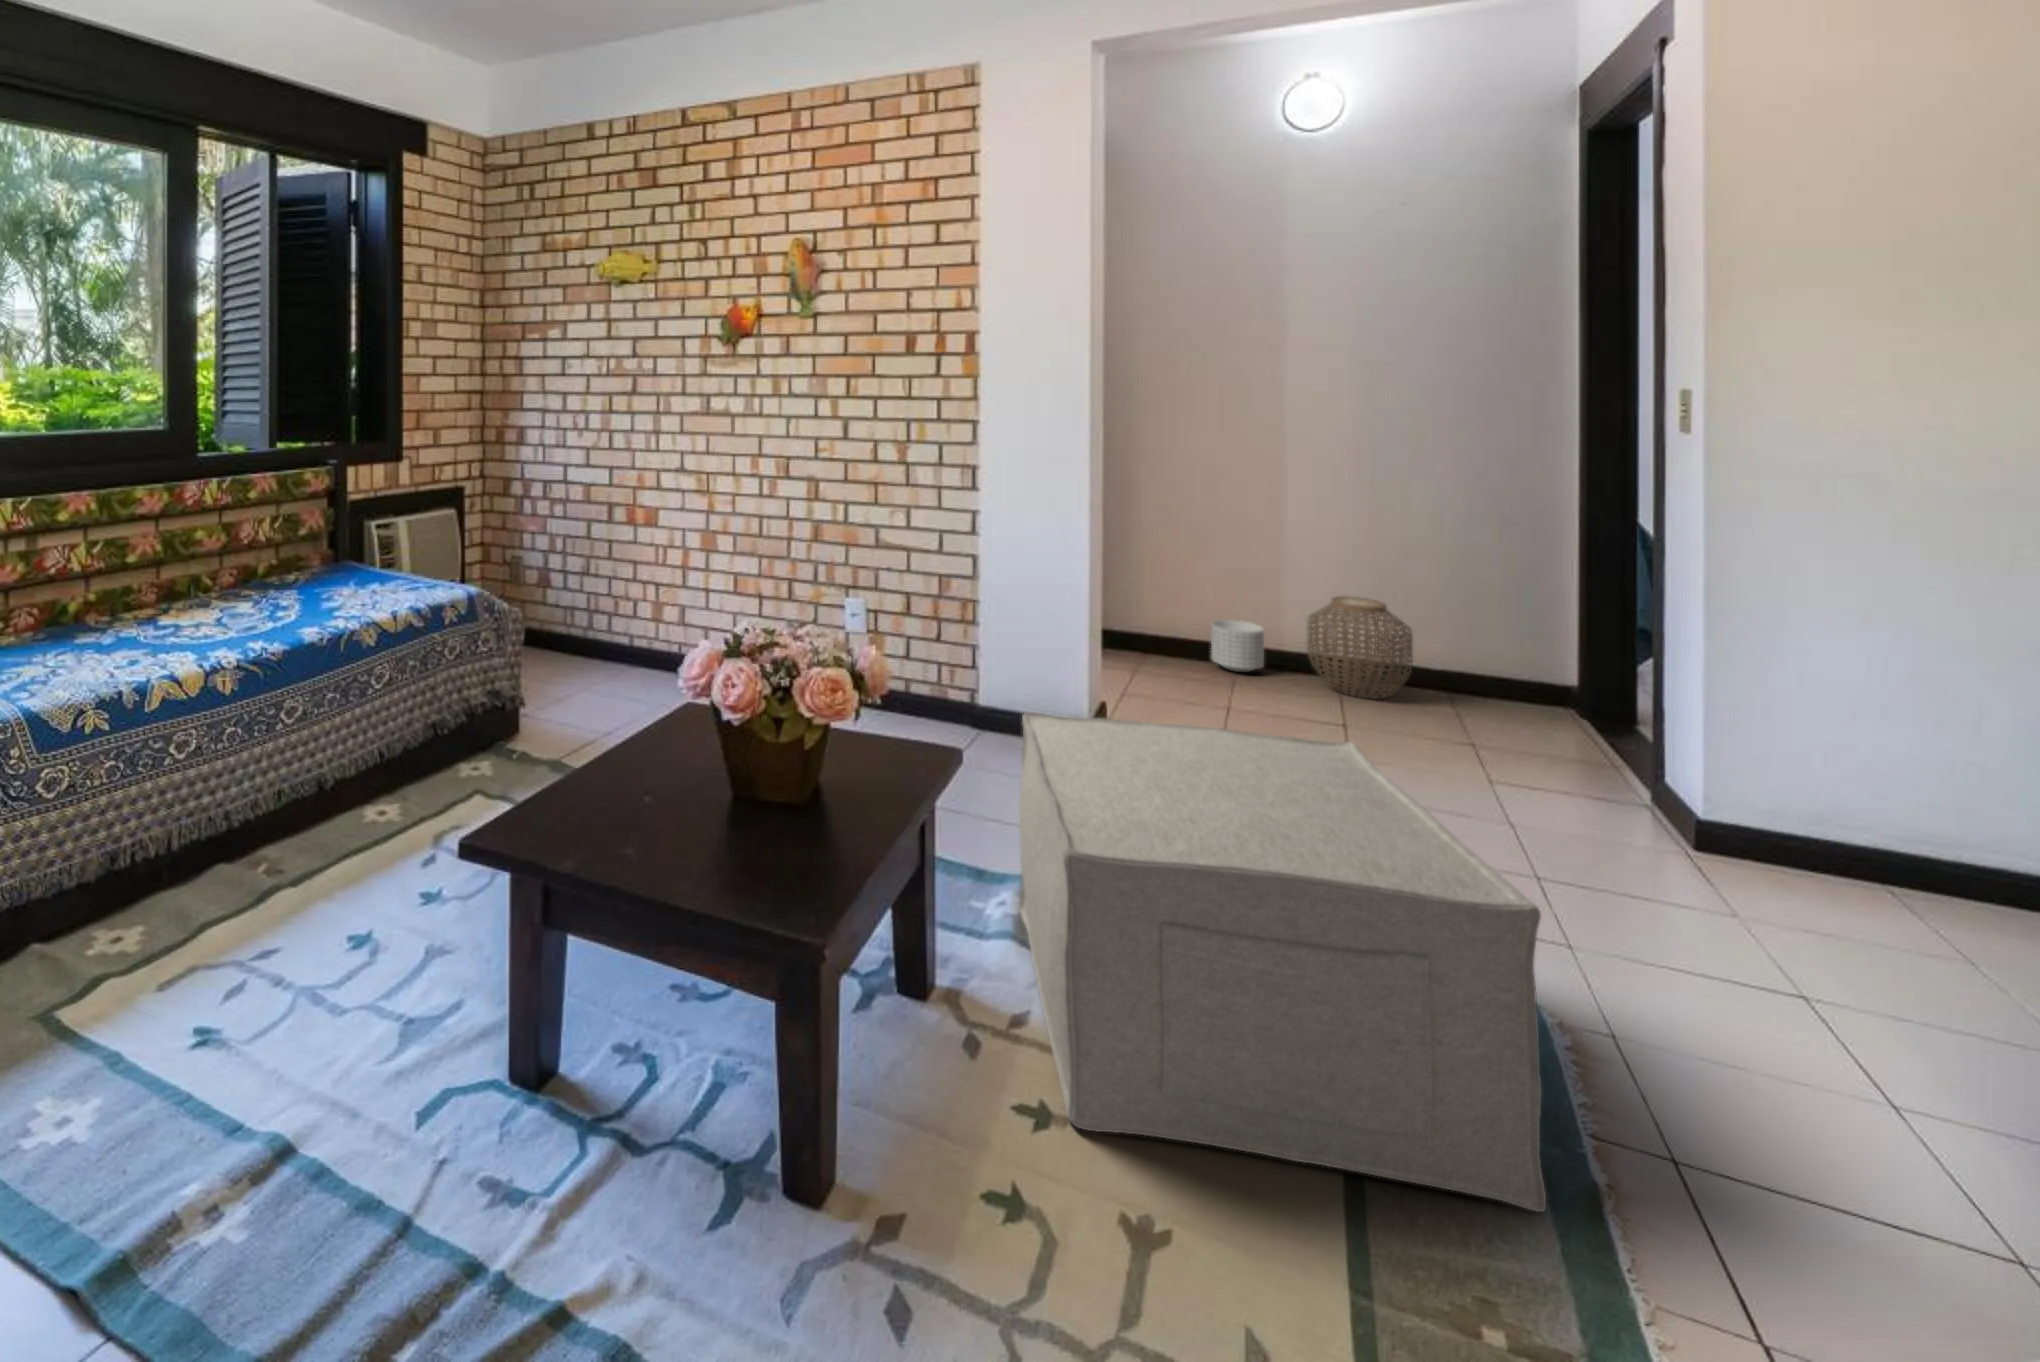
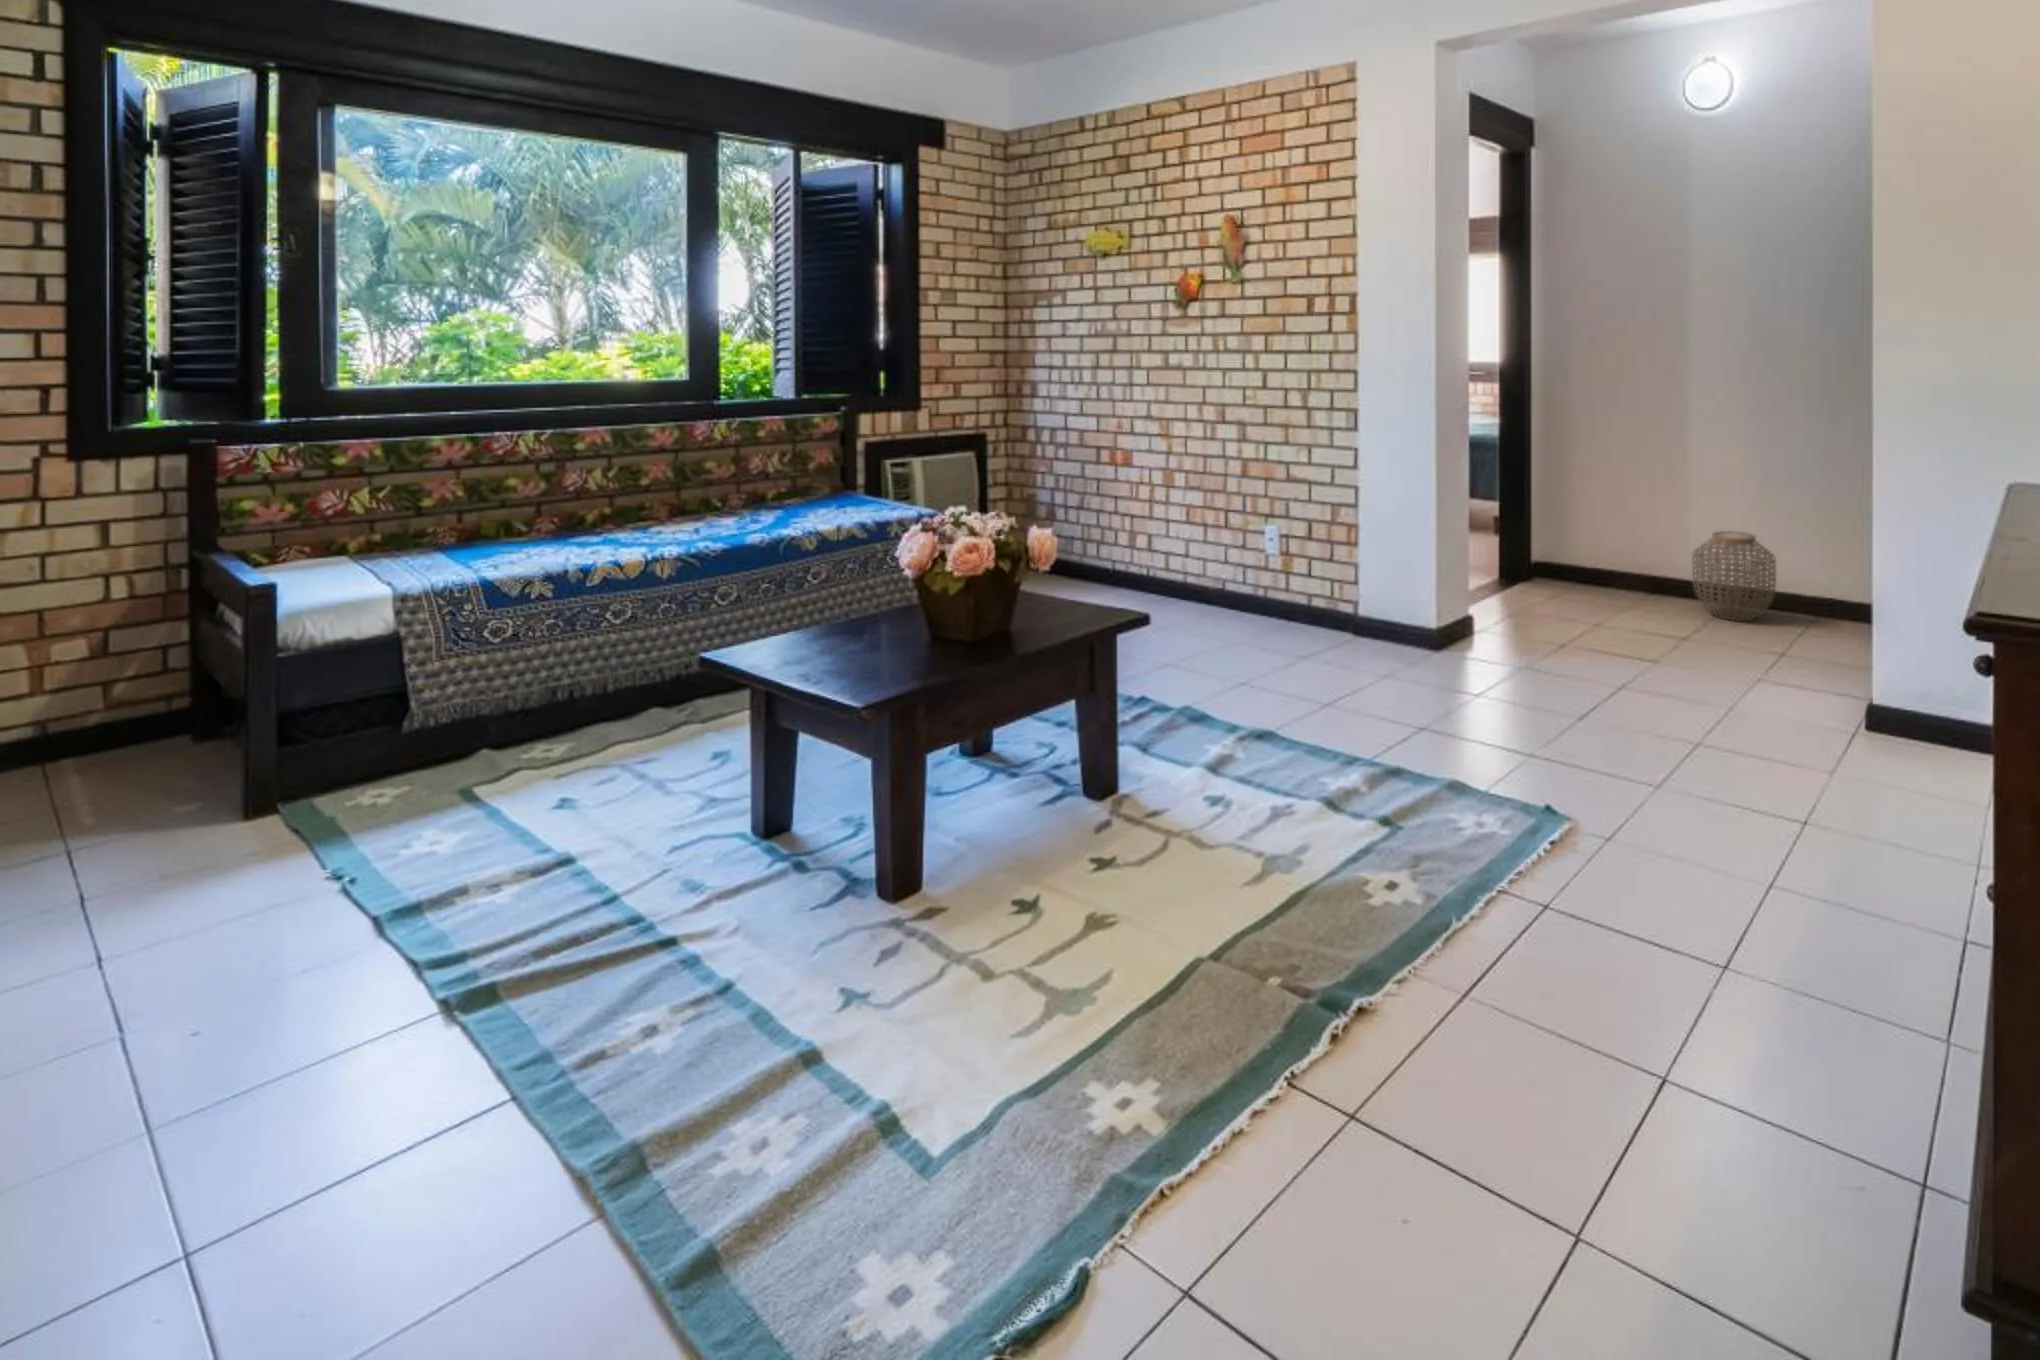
planter: present [1211,620,1264,672] -> none [1623,554,1666,600]
ottoman: present [1019,712,1546,1212] -> none [1119,593,1469,912]

